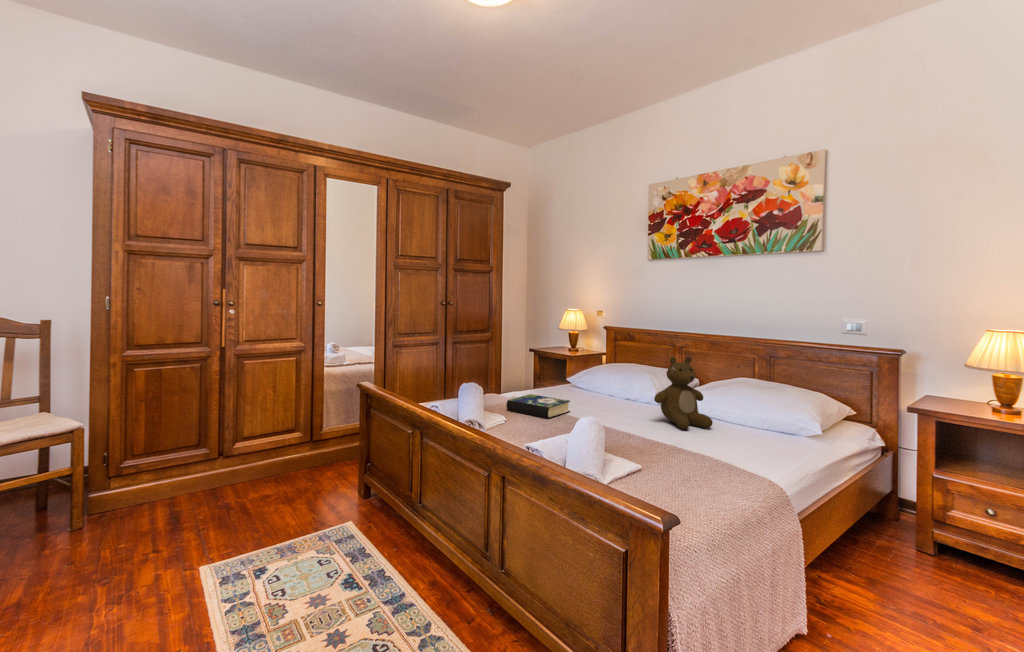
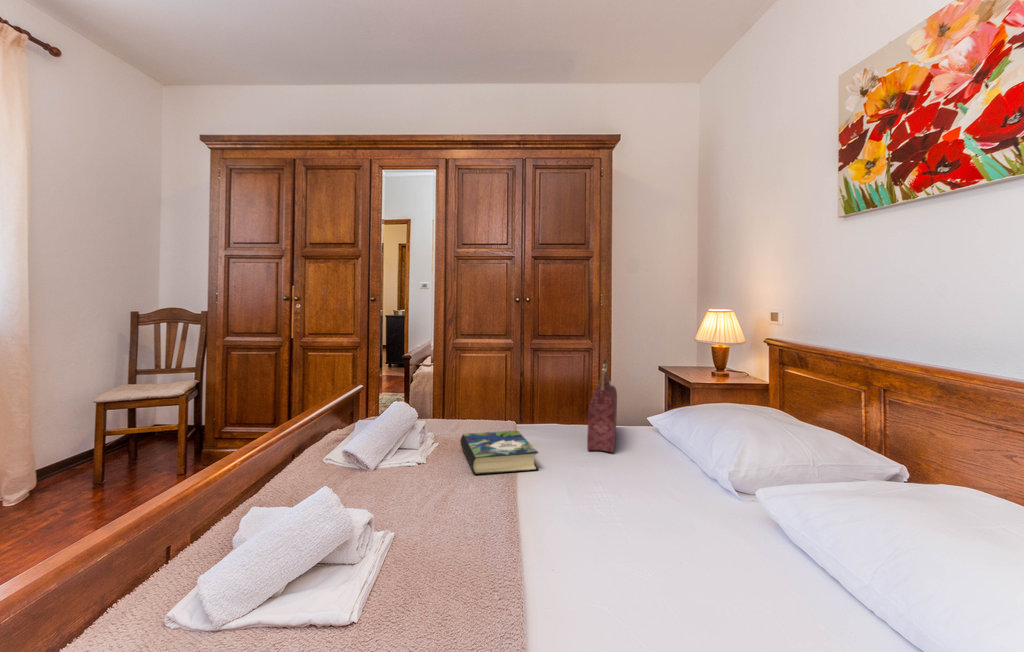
handbag: none [547,343,584,400] -> present [587,358,617,452]
teddy bear: present [654,356,713,429] -> none [628,401,757,585]

